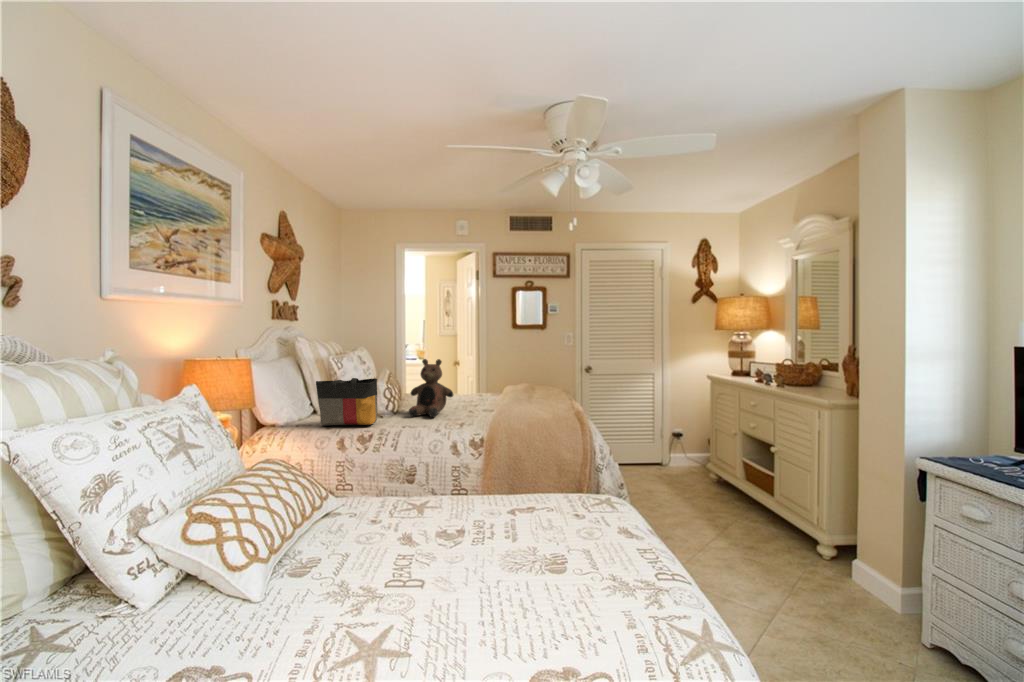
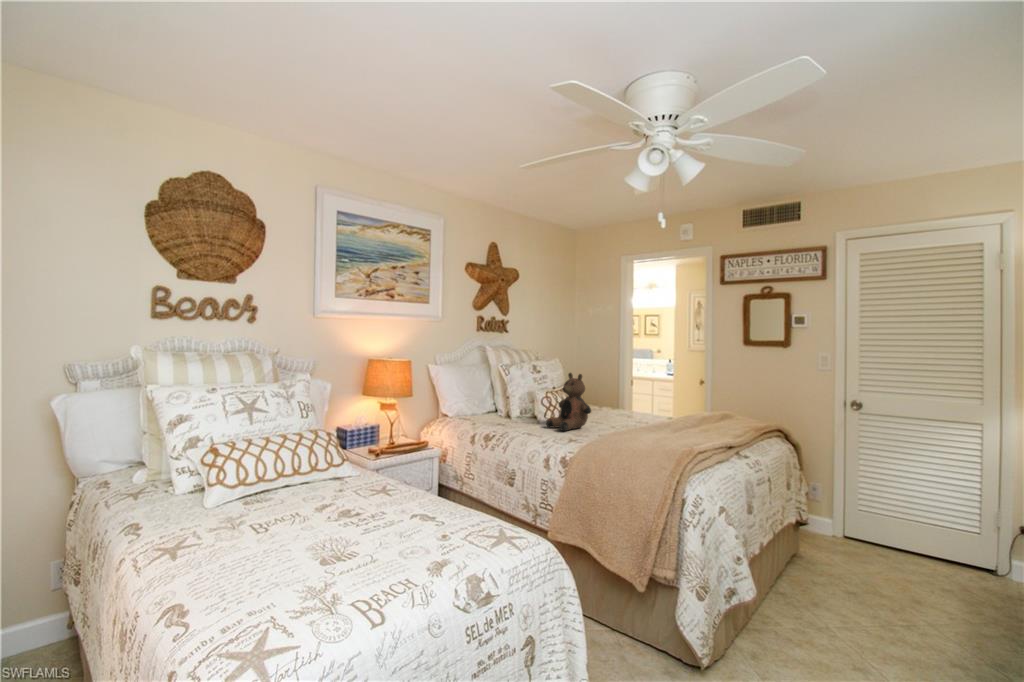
tote bag: present [316,378,377,426] -> none [469,384,515,428]

